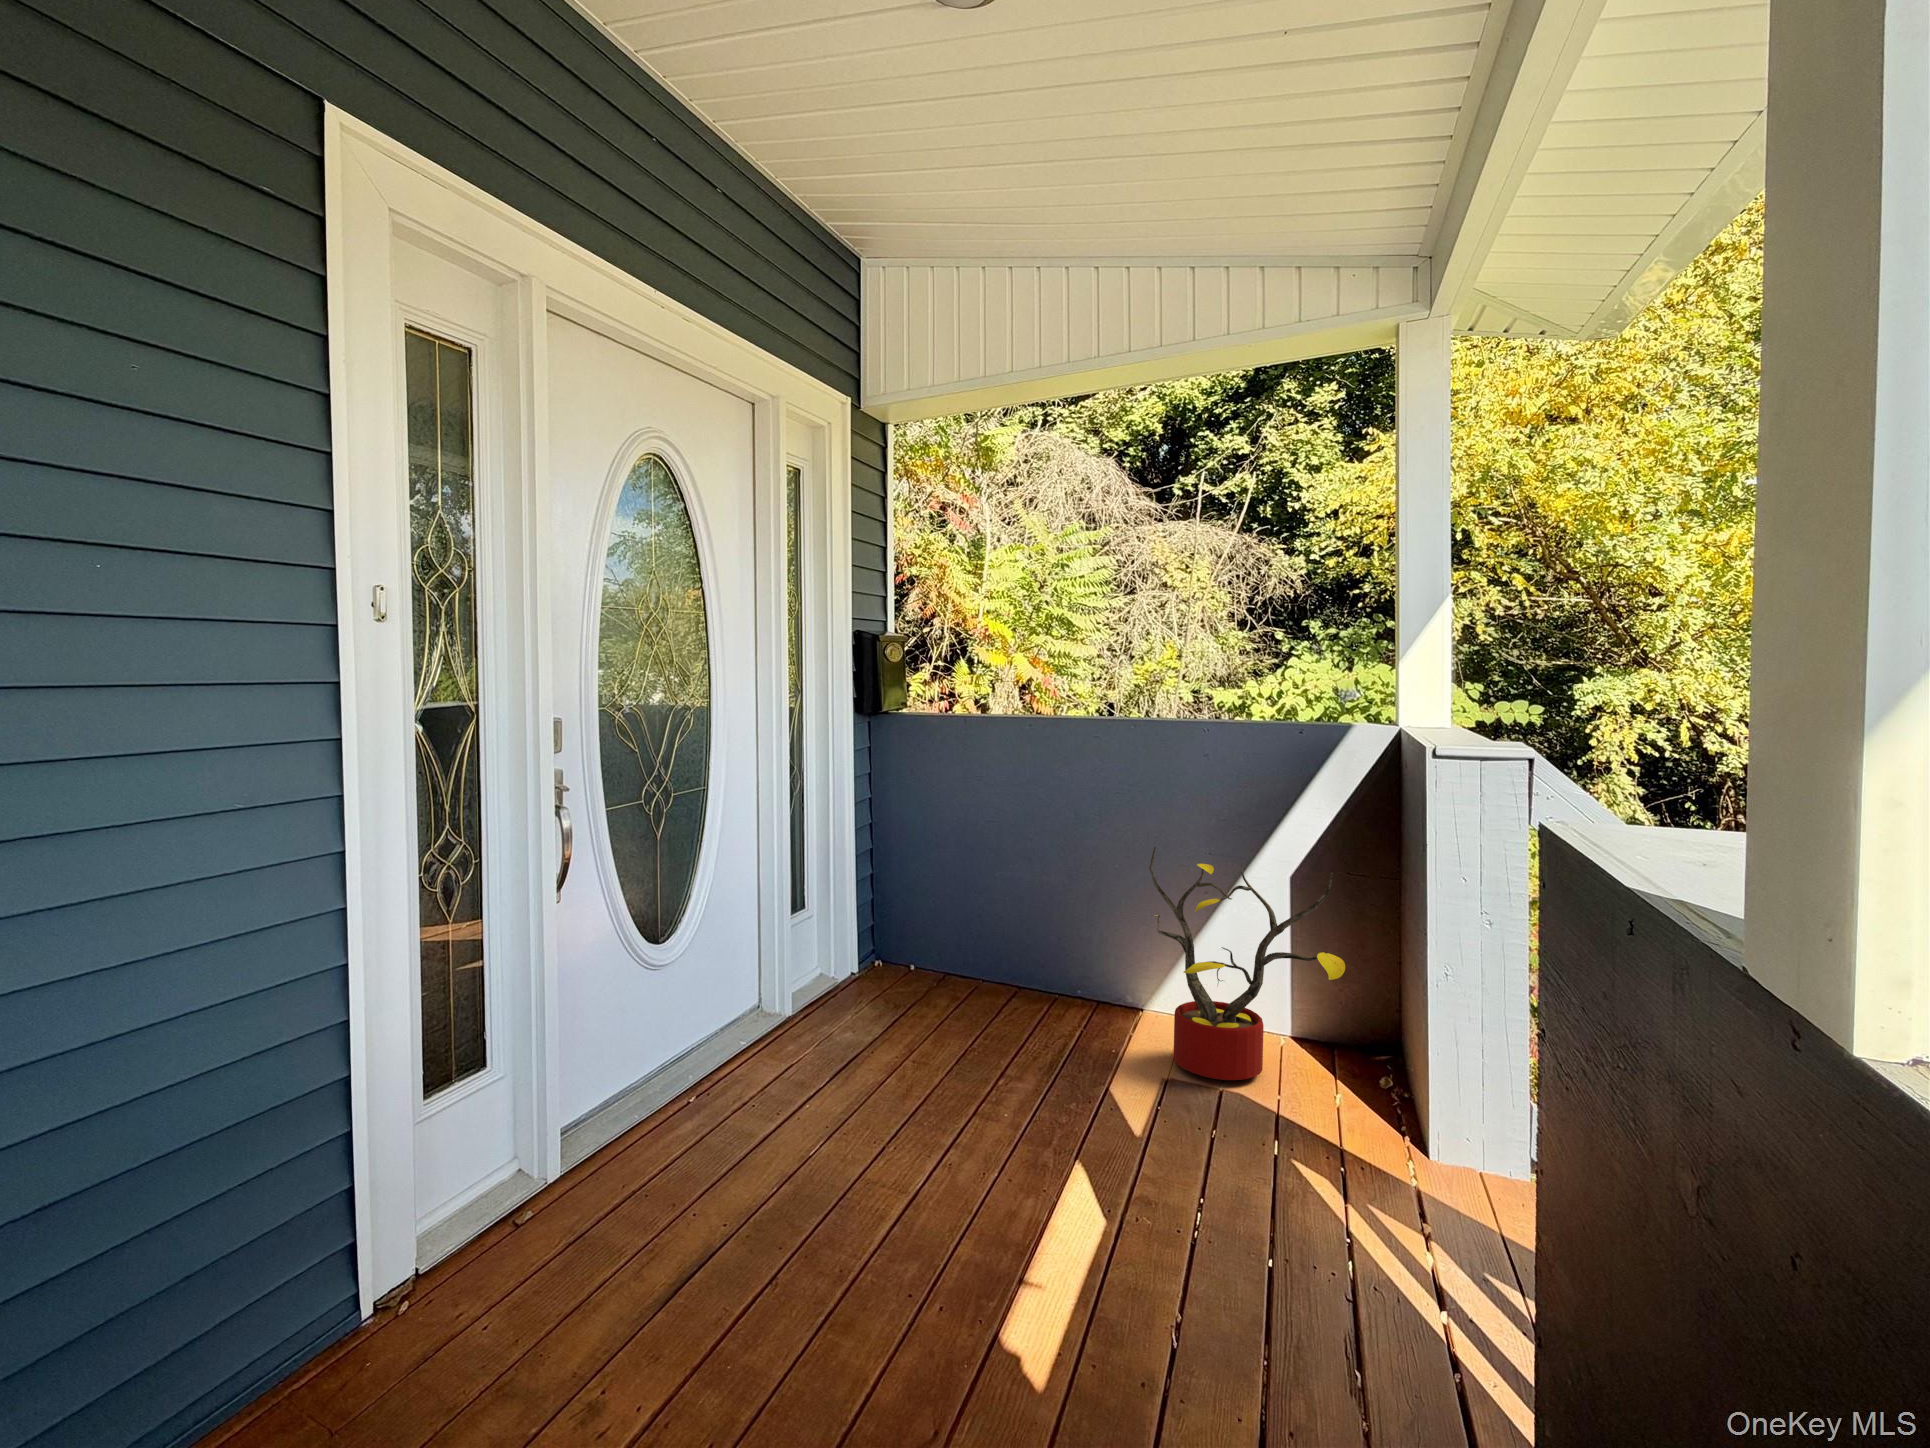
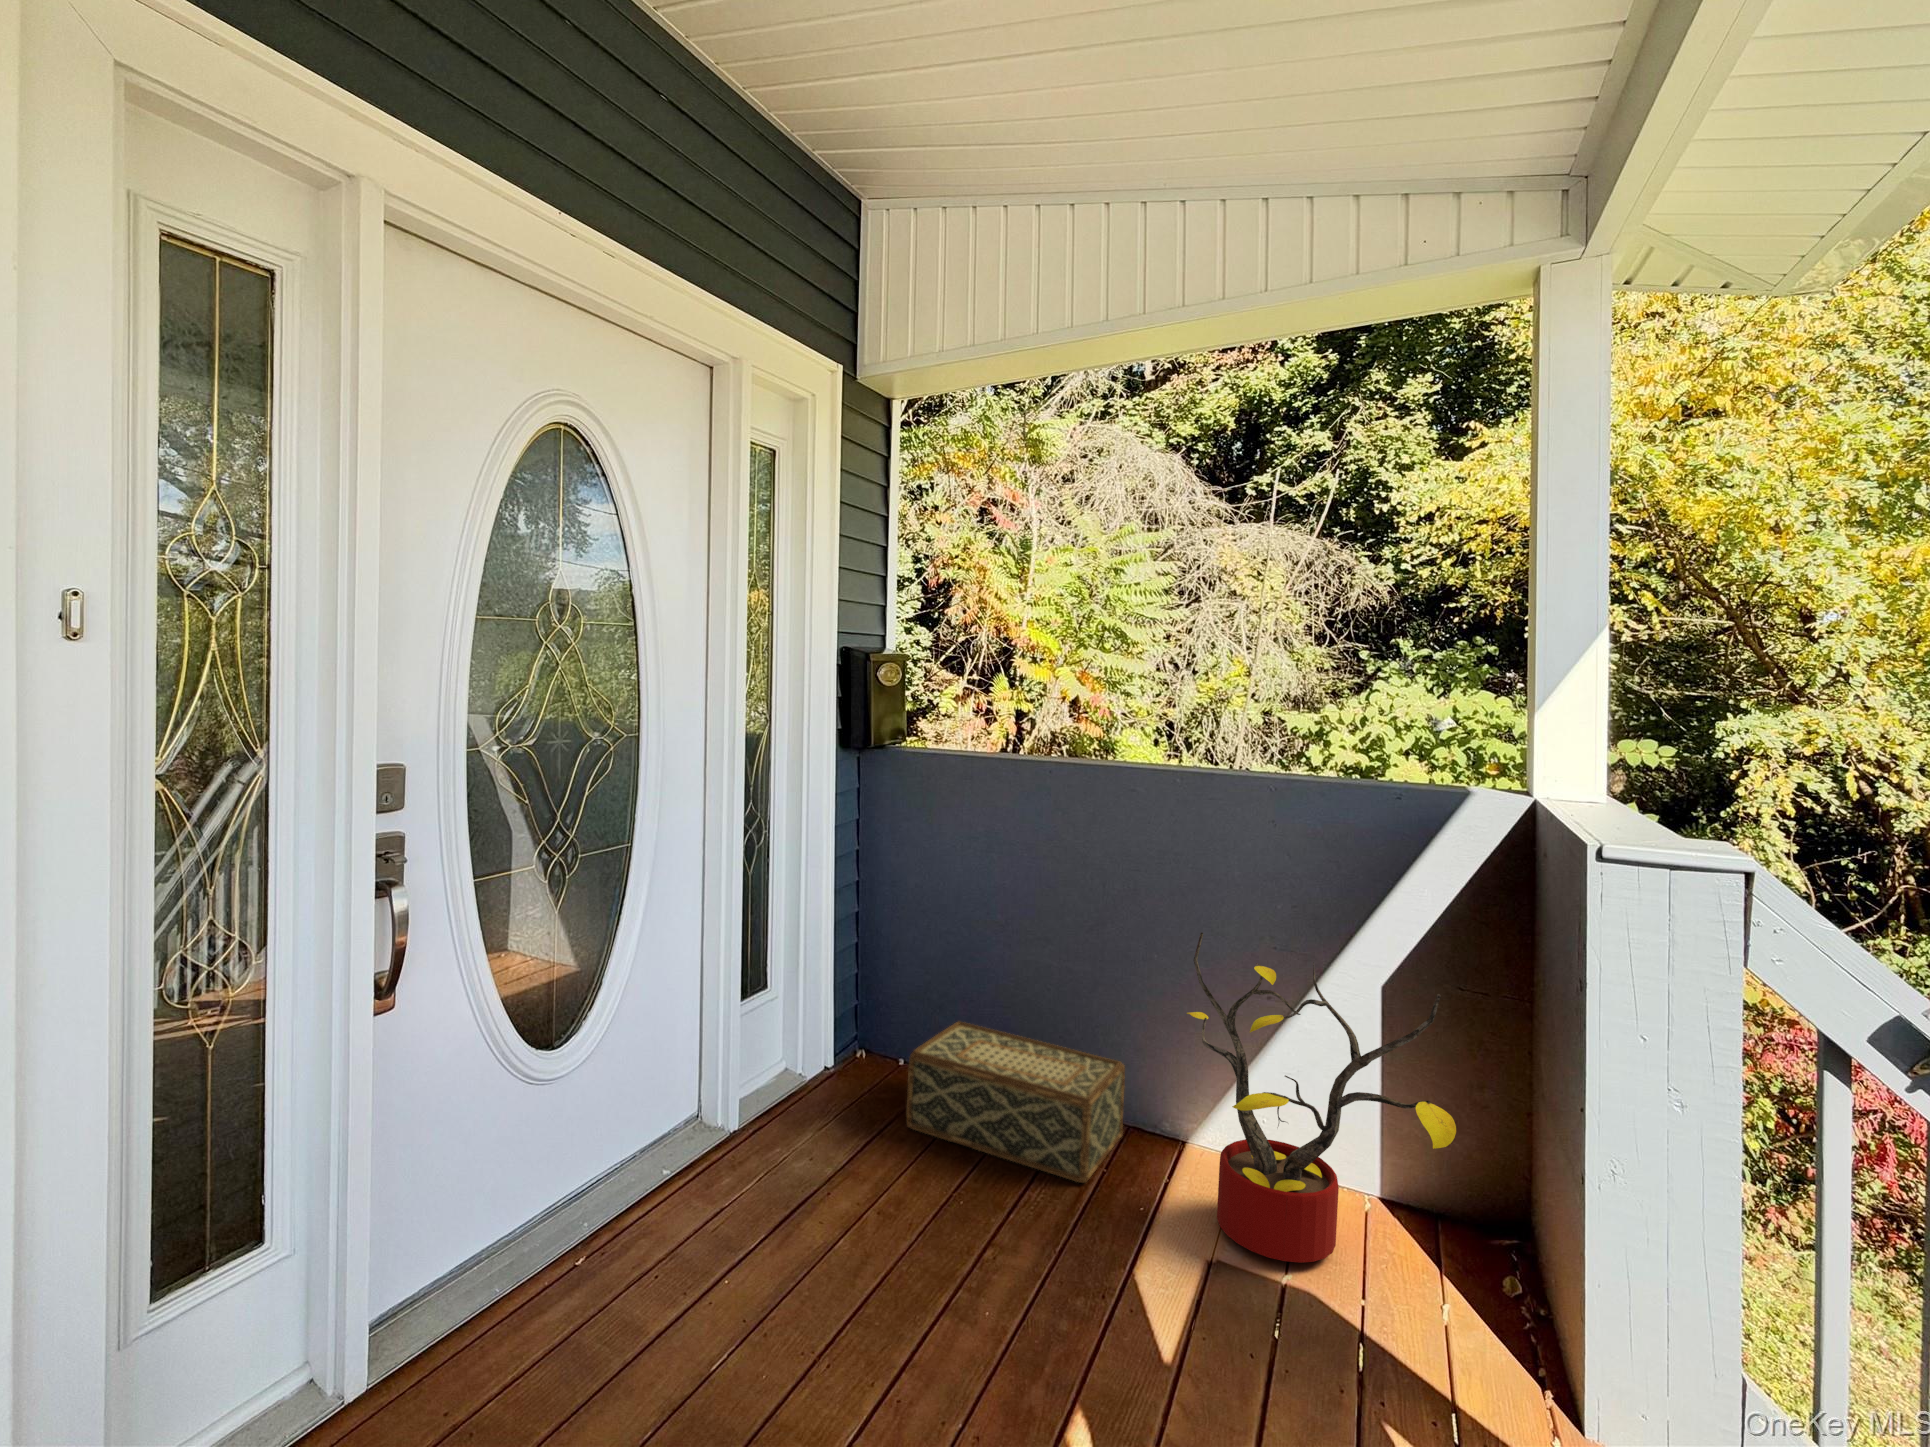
woven basket: none [923,937,1096,1044] -> present [907,1021,1125,1183]

